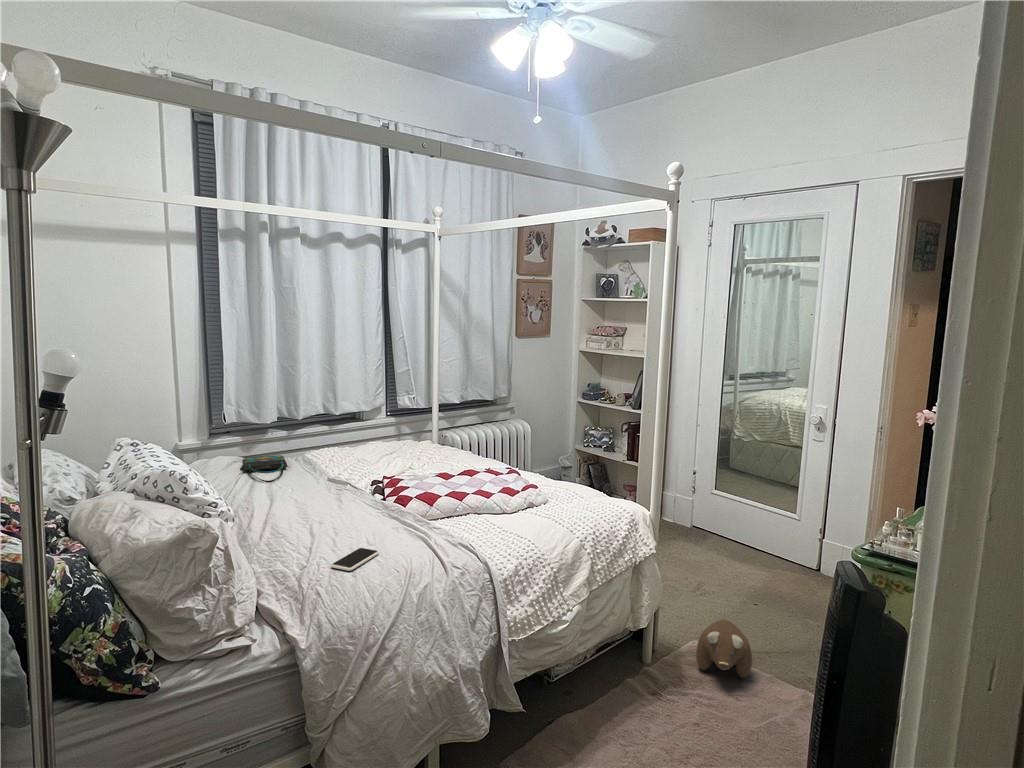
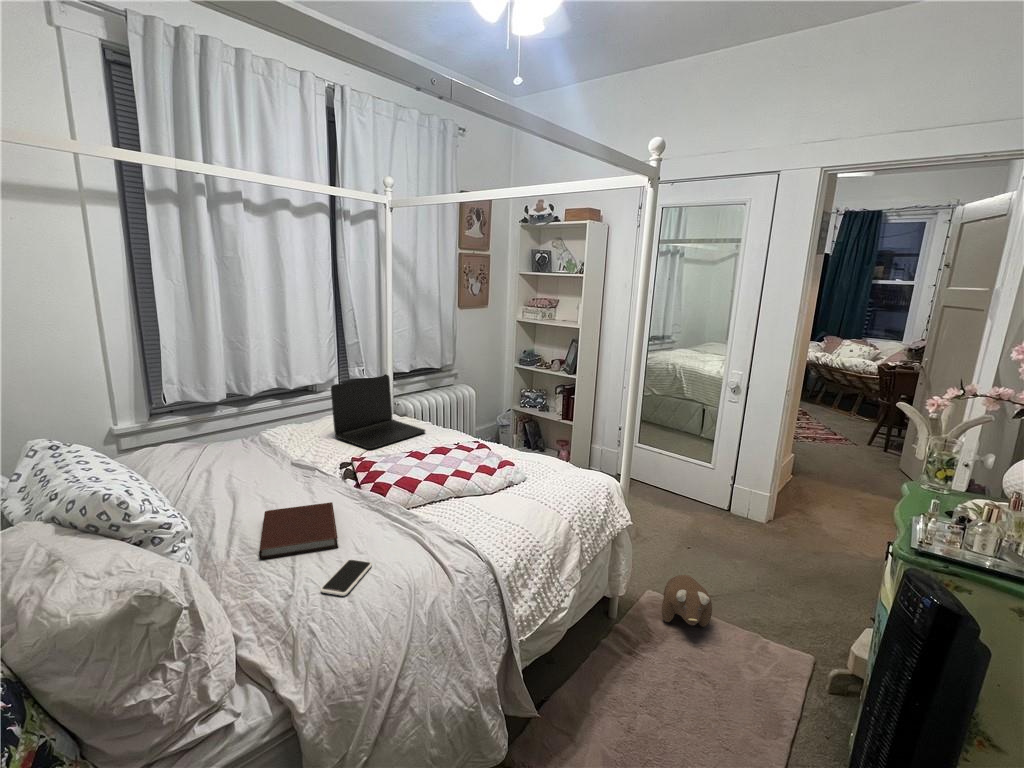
laptop: none [371,401,463,471] -> present [331,375,425,449]
tote bag: present [240,455,289,483] -> none [189,438,246,473]
notebook: none [286,506,356,543] -> present [259,502,338,559]

